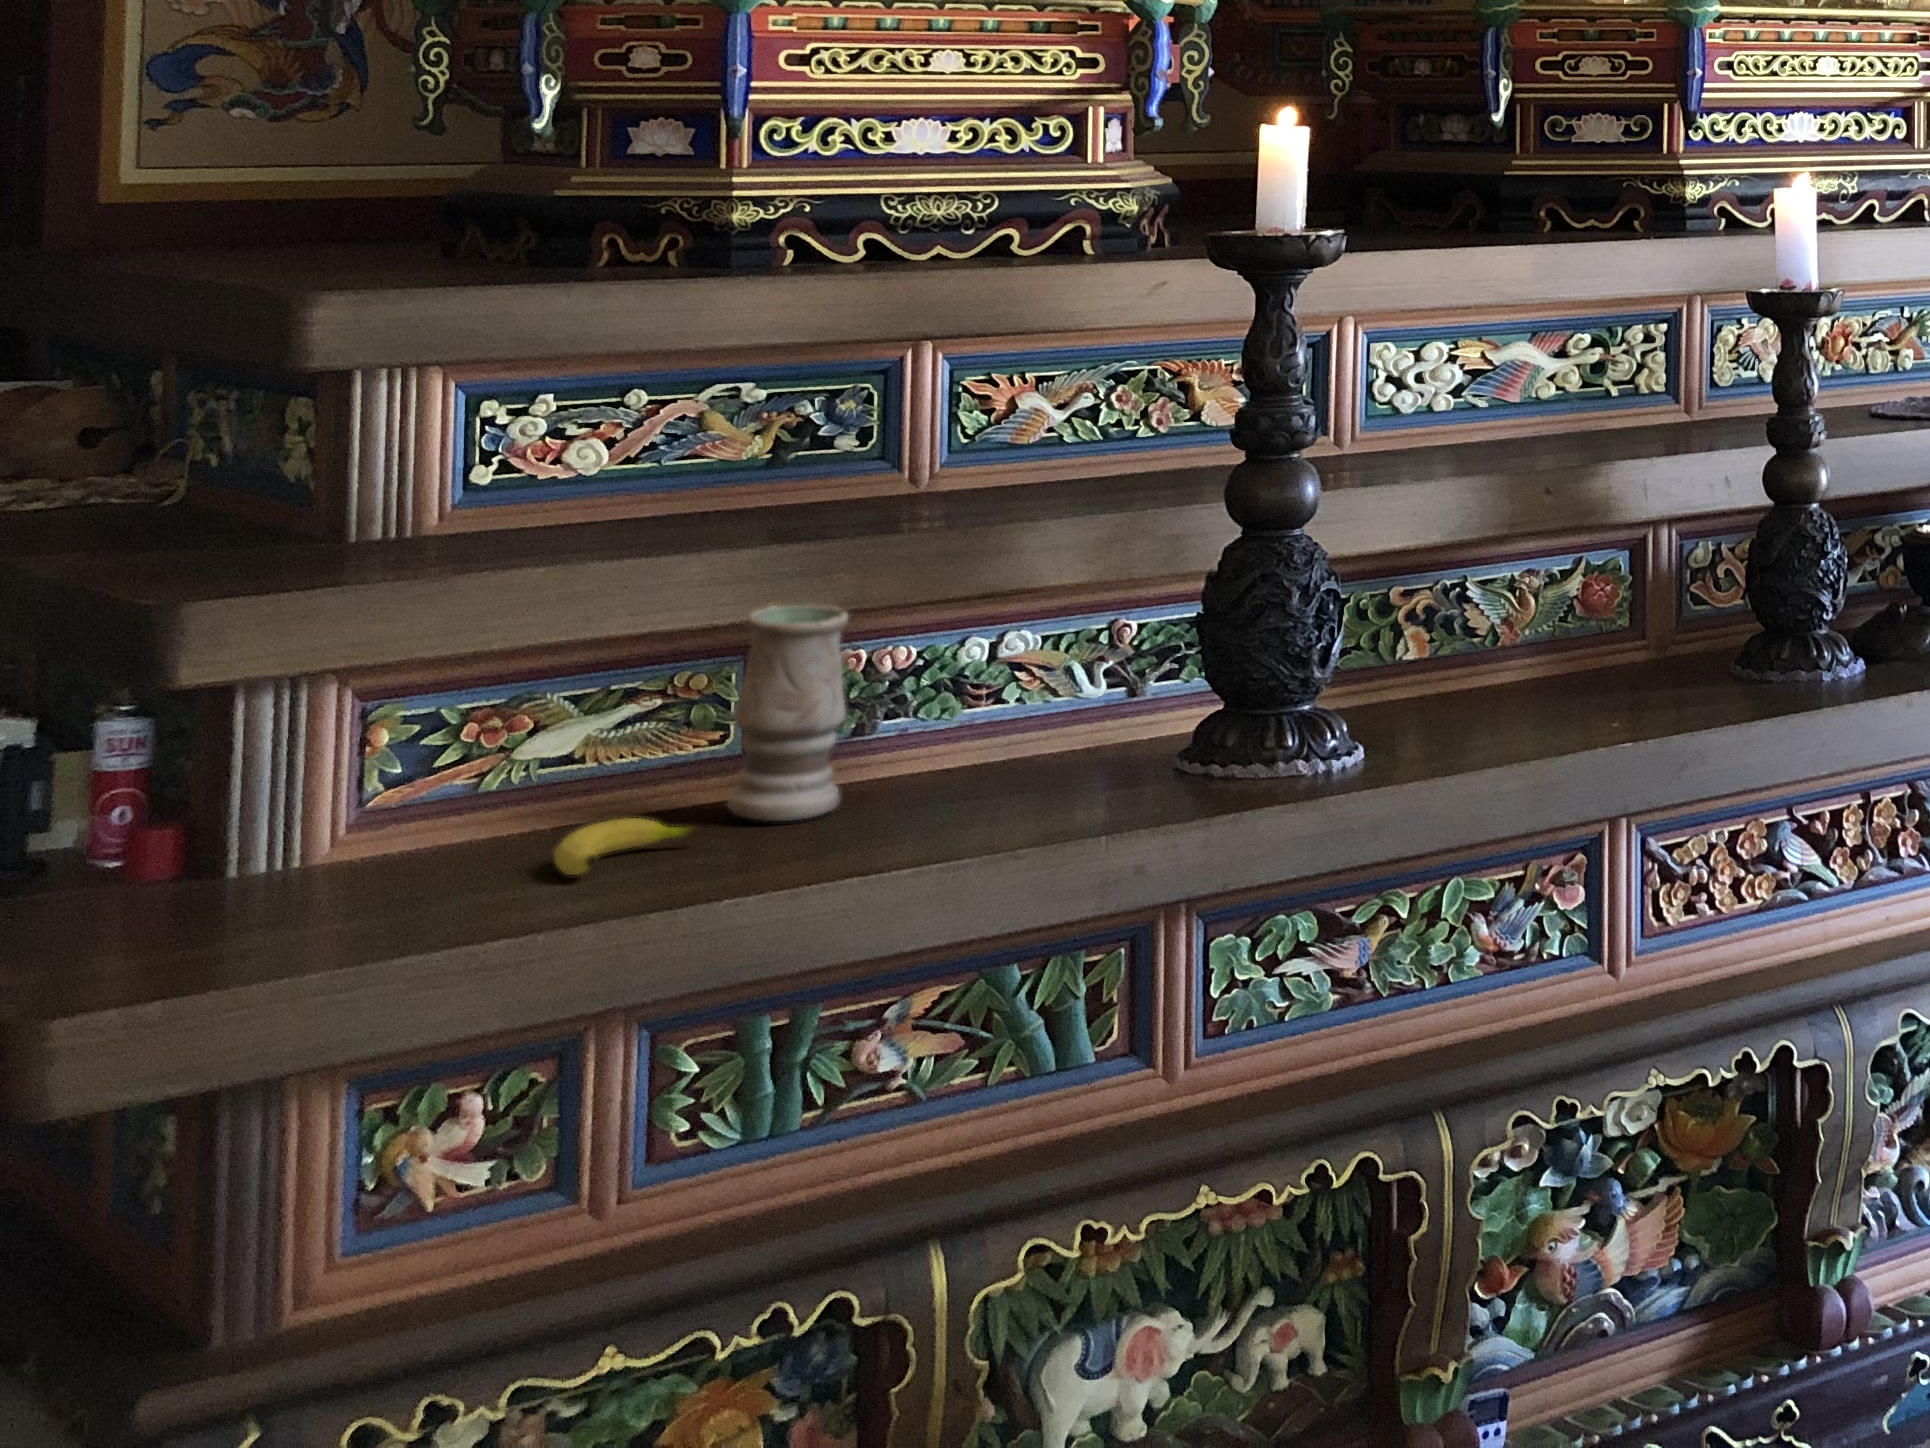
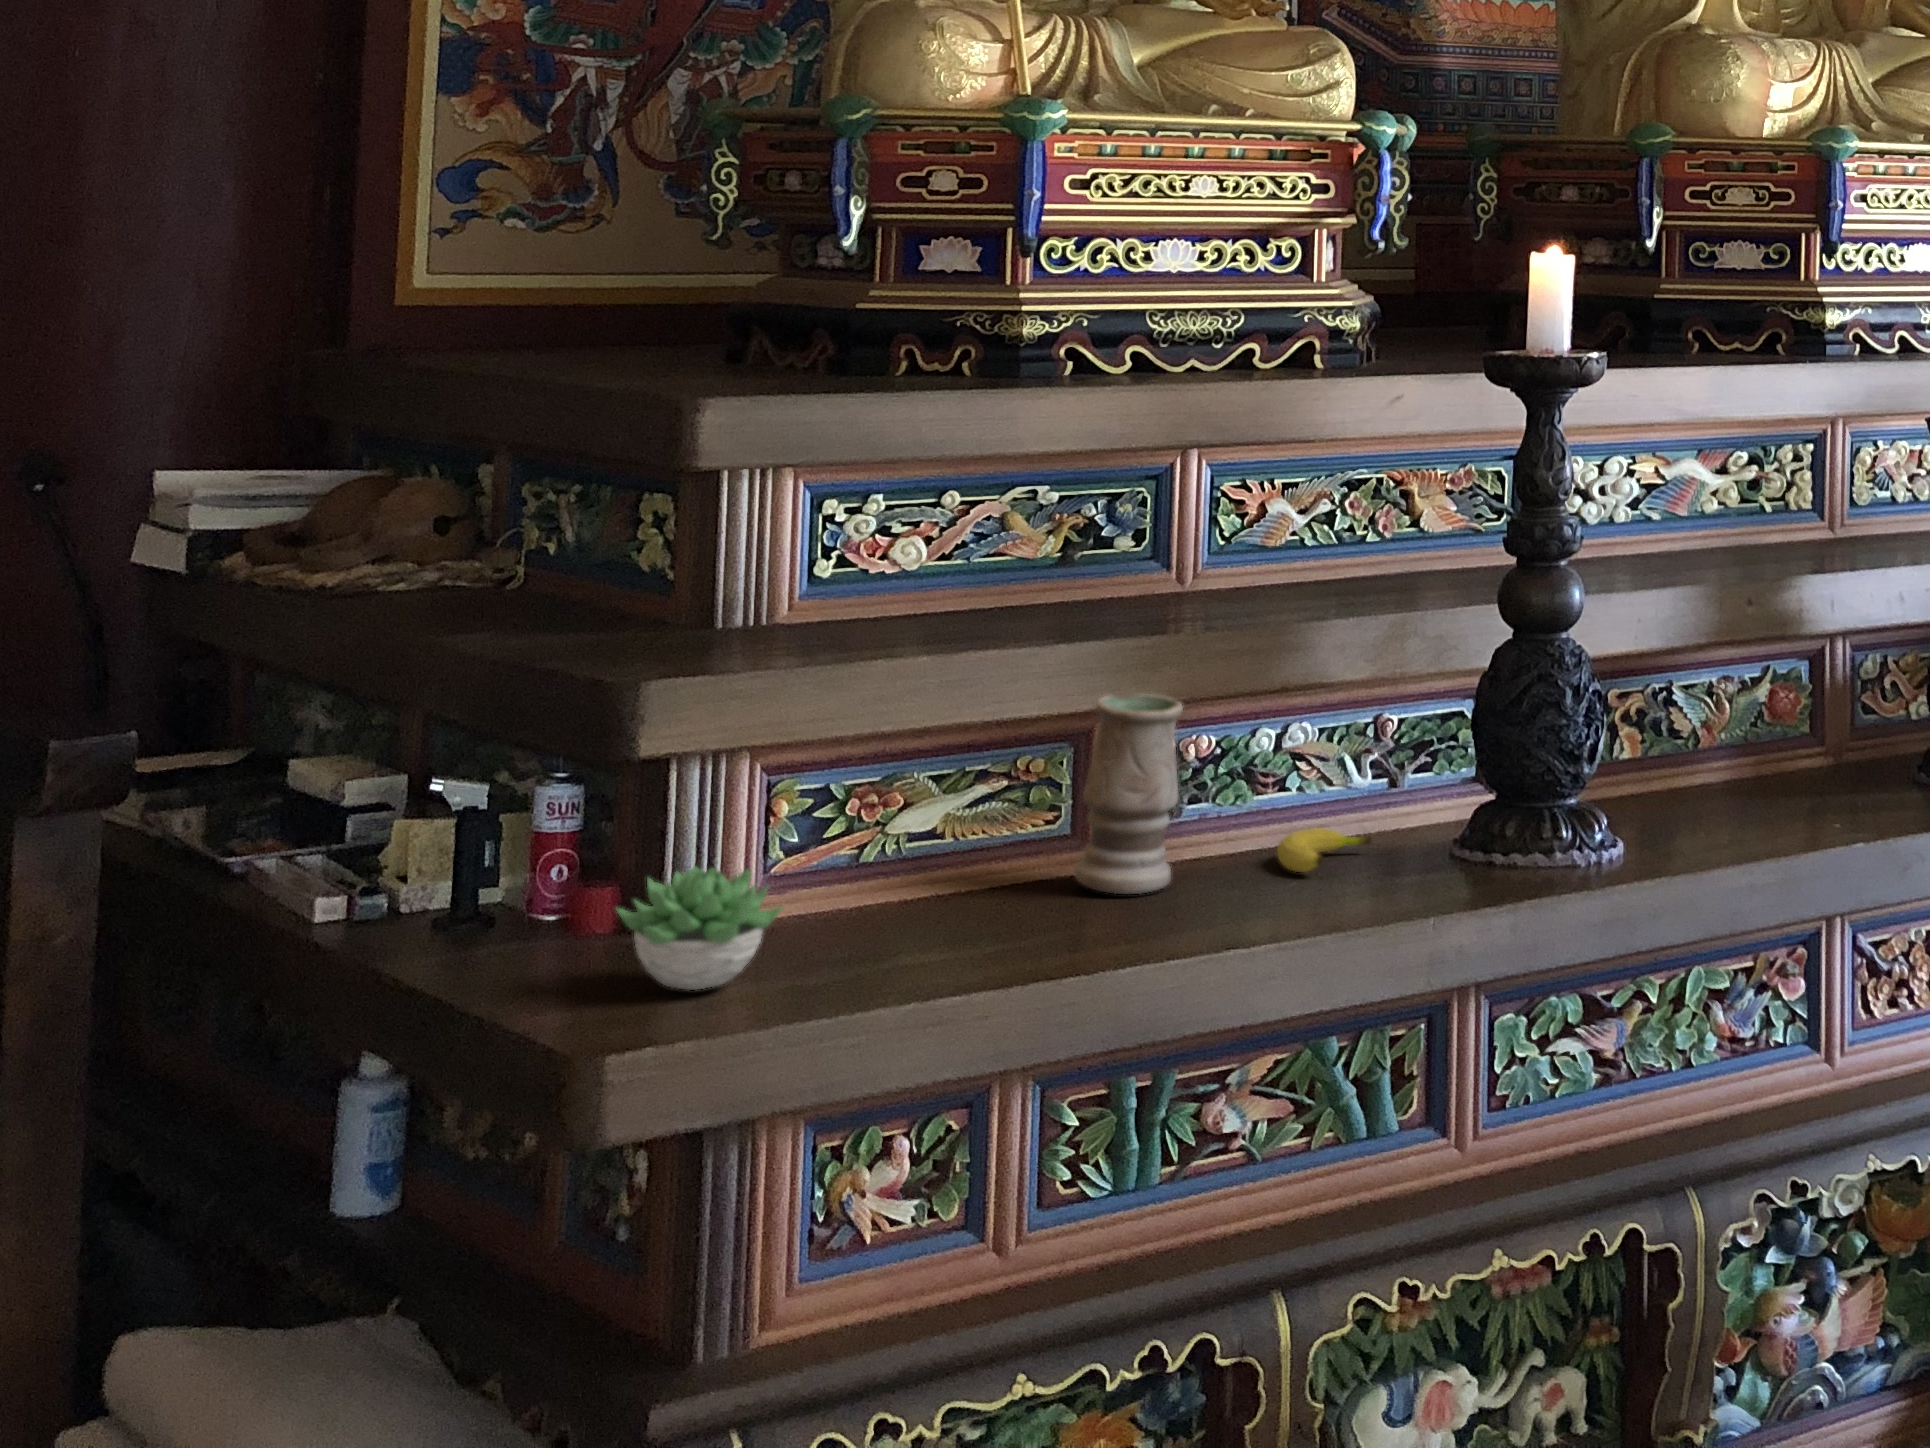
succulent plant: none [108,806,312,941] -> present [616,867,783,990]
fruit: present [554,818,701,875] -> present [1277,828,1371,872]

